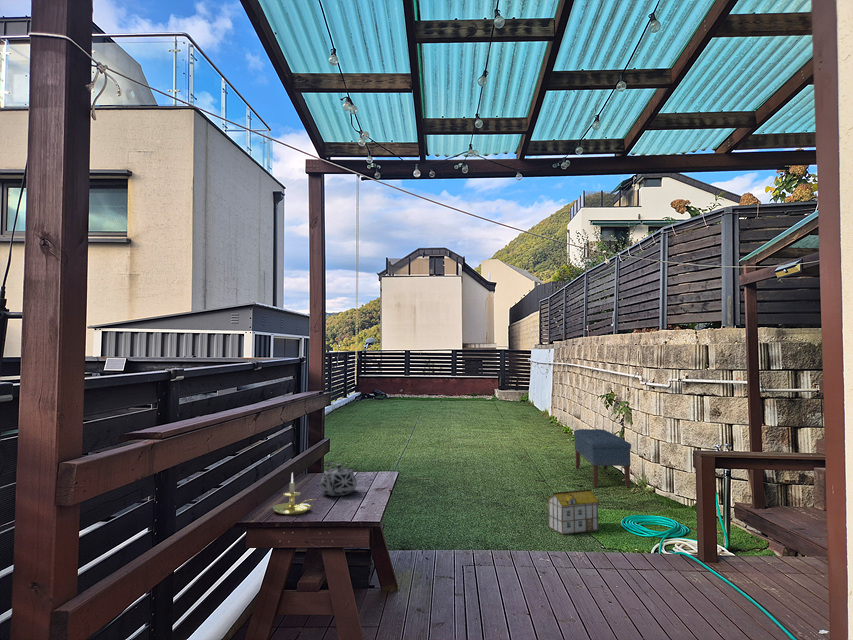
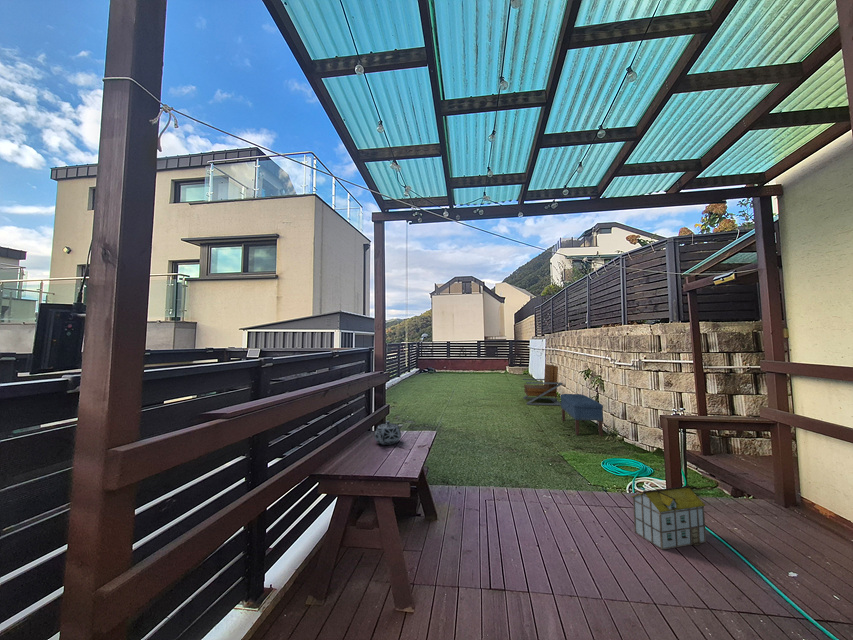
lounge chair: none [521,386,578,447] -> present [523,364,563,405]
candle holder: present [273,473,315,515] -> none [336,428,368,460]
toy house: present [547,489,599,534] -> present [632,486,706,550]

